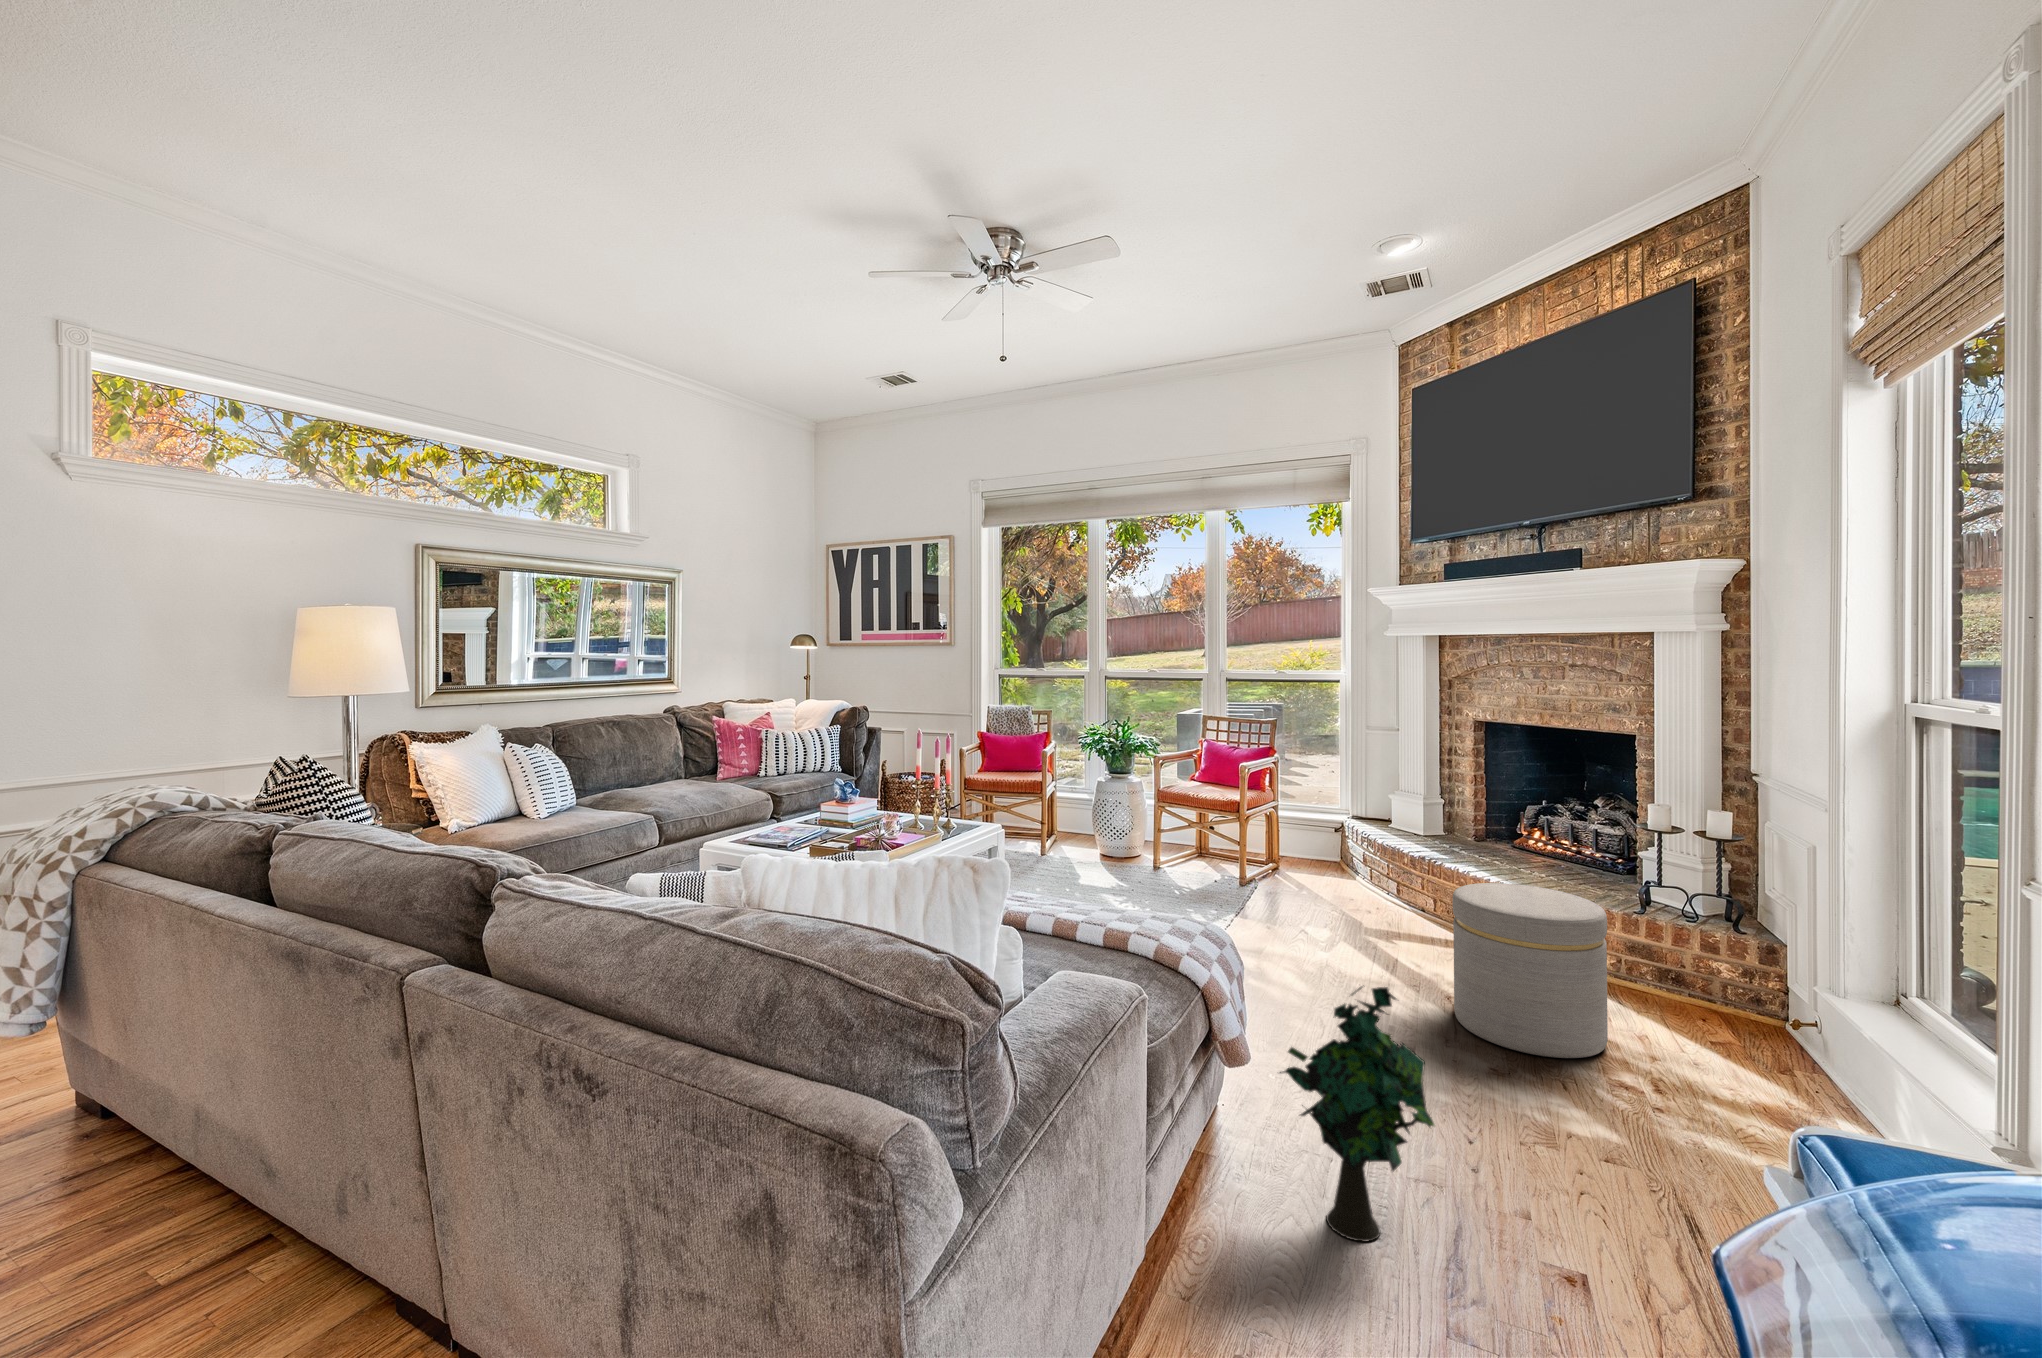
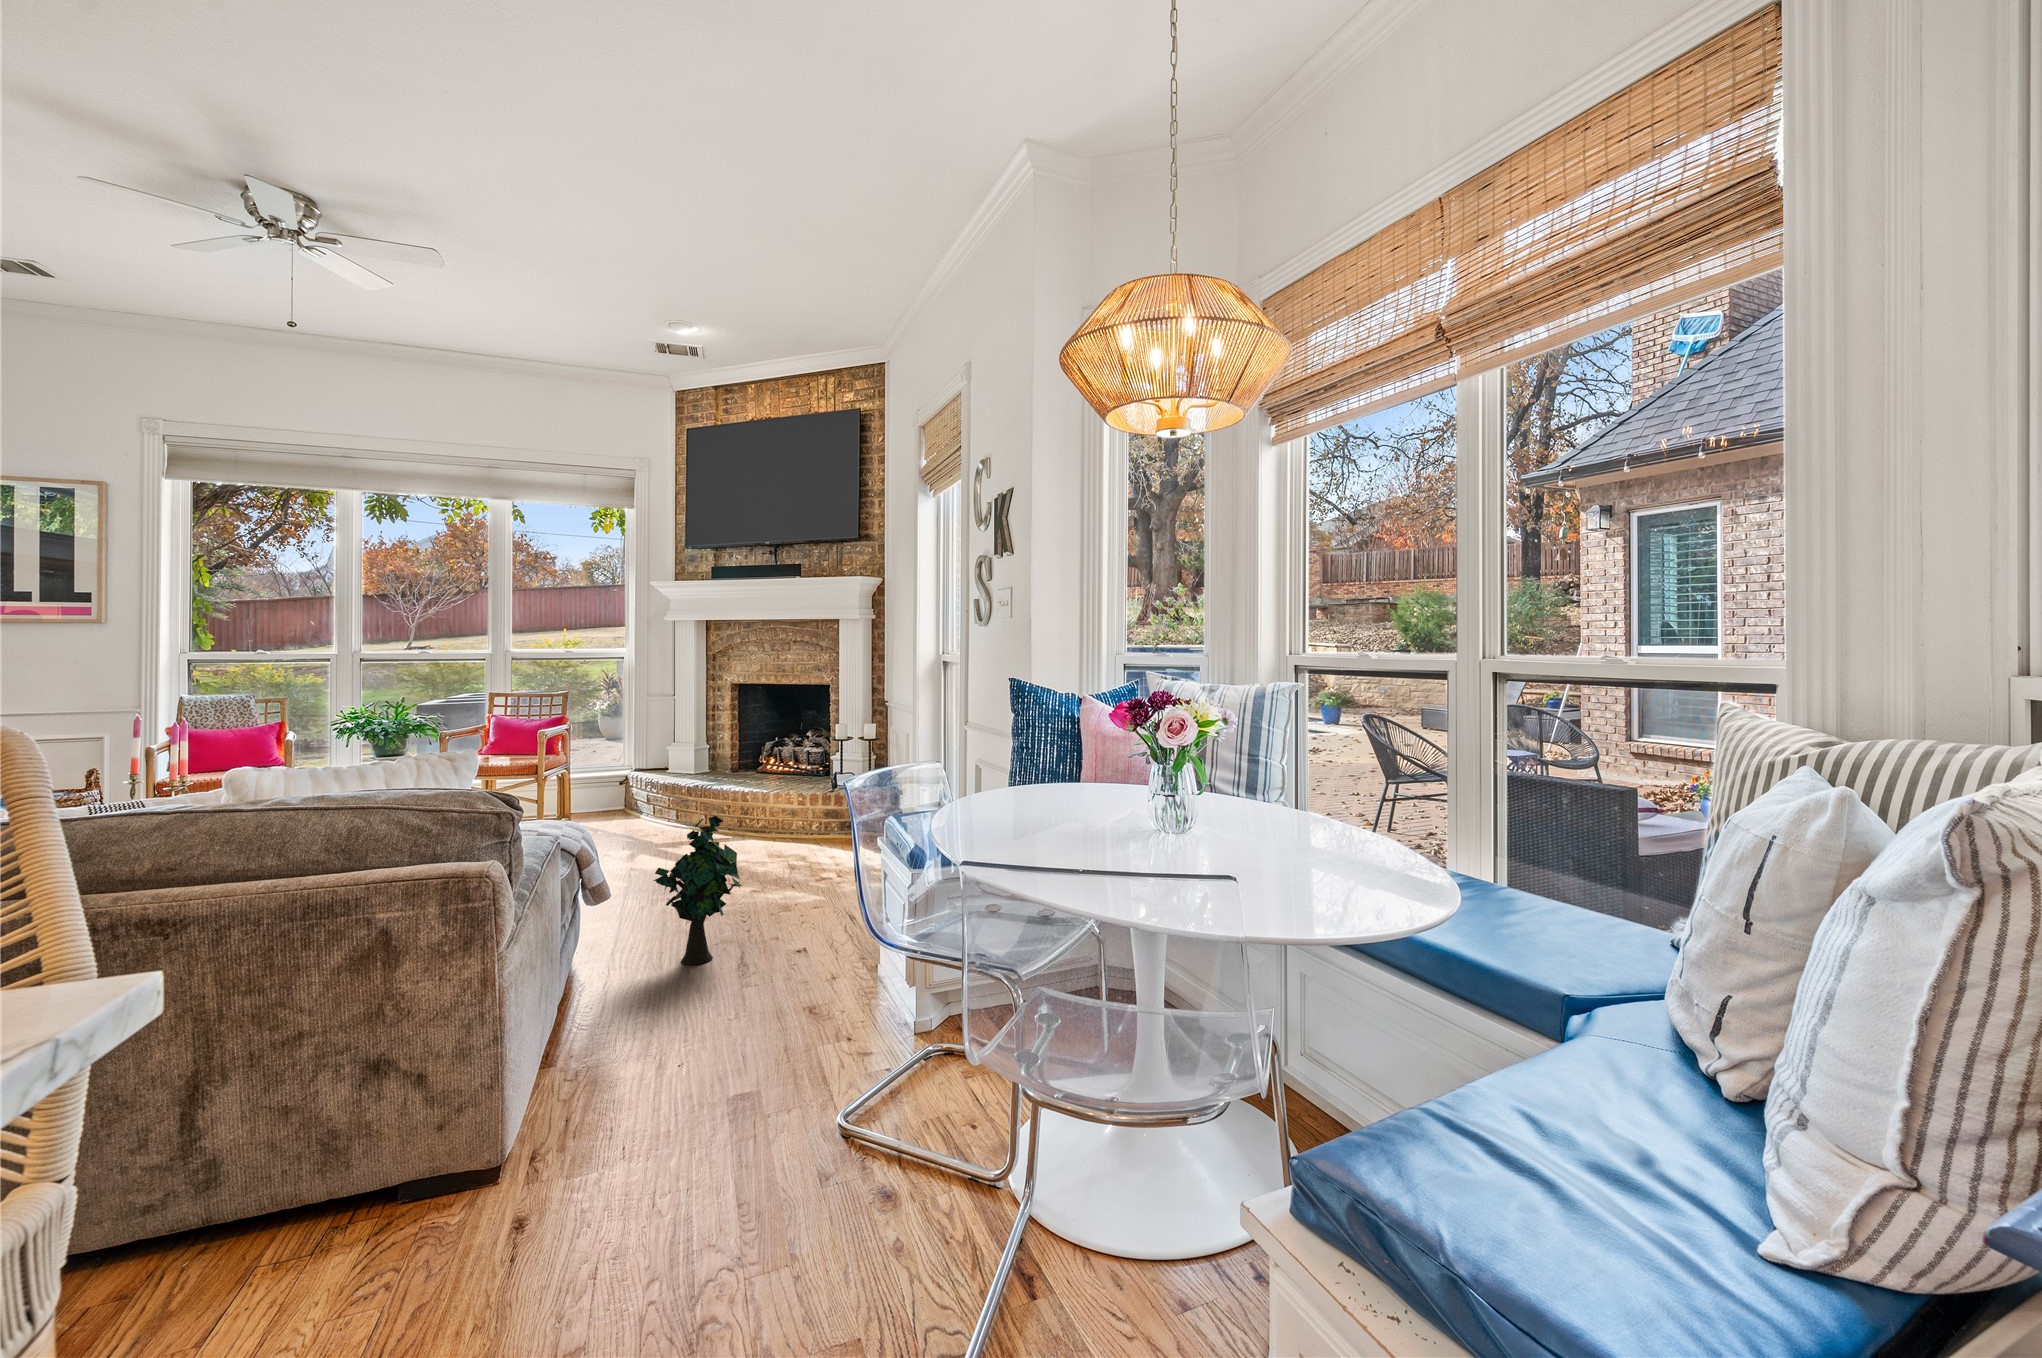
ottoman: present [1452,883,1608,1058] -> none [730,779,816,877]

